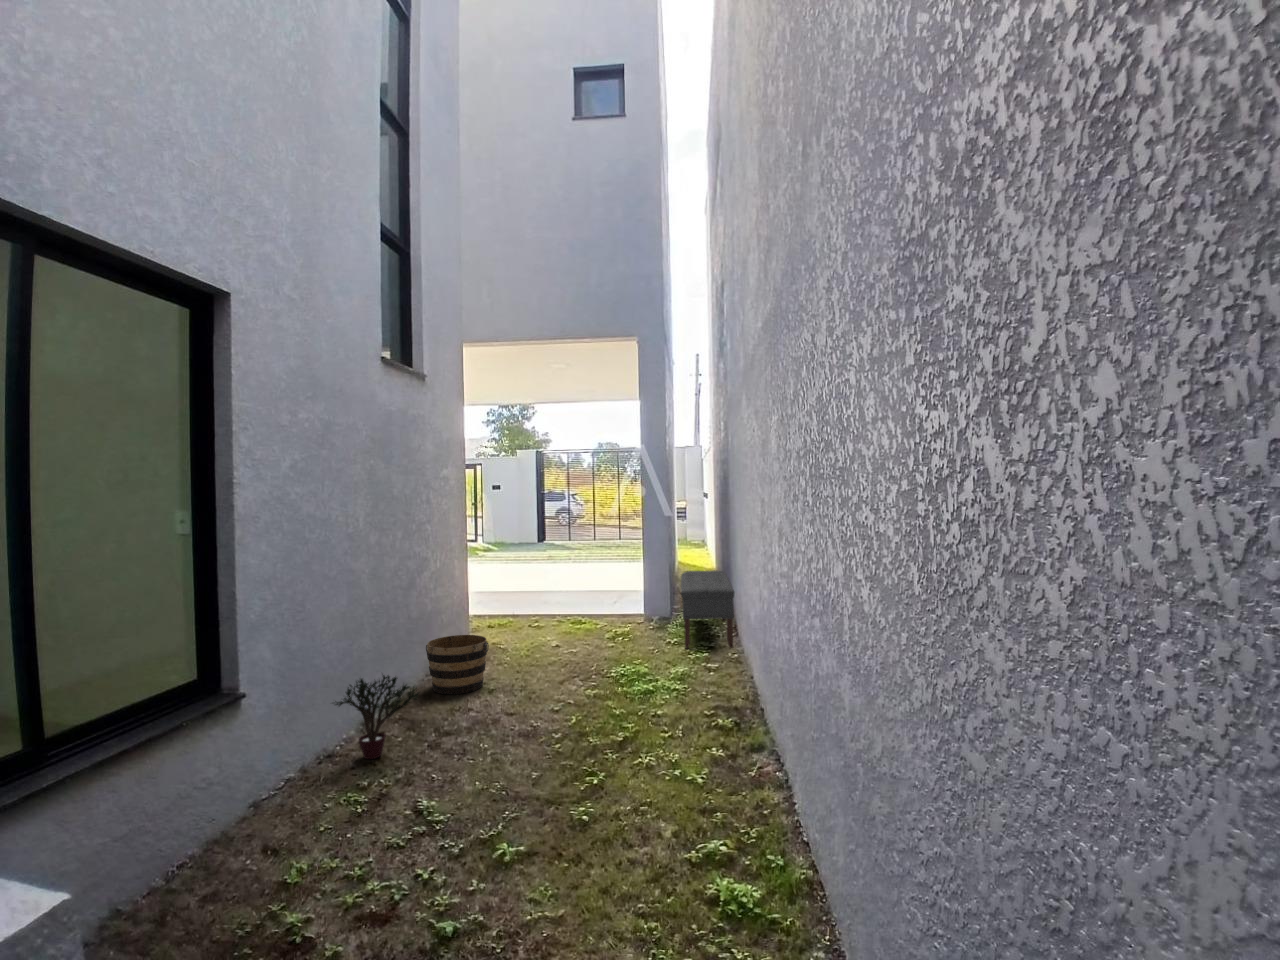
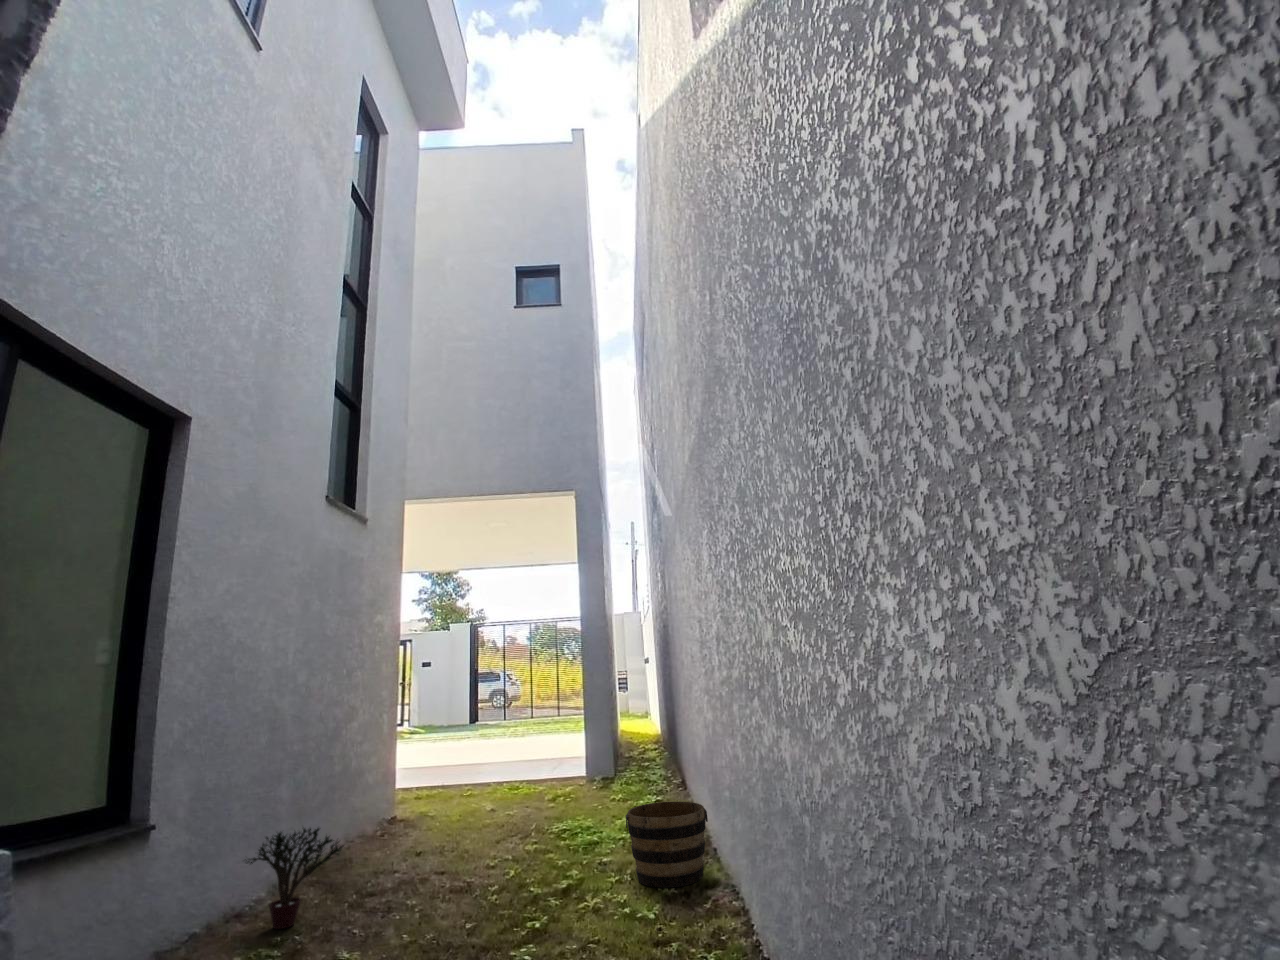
bench: present [681,570,734,648] -> none [623,723,680,804]
bucket: present [426,635,489,694] -> present [626,801,708,888]

